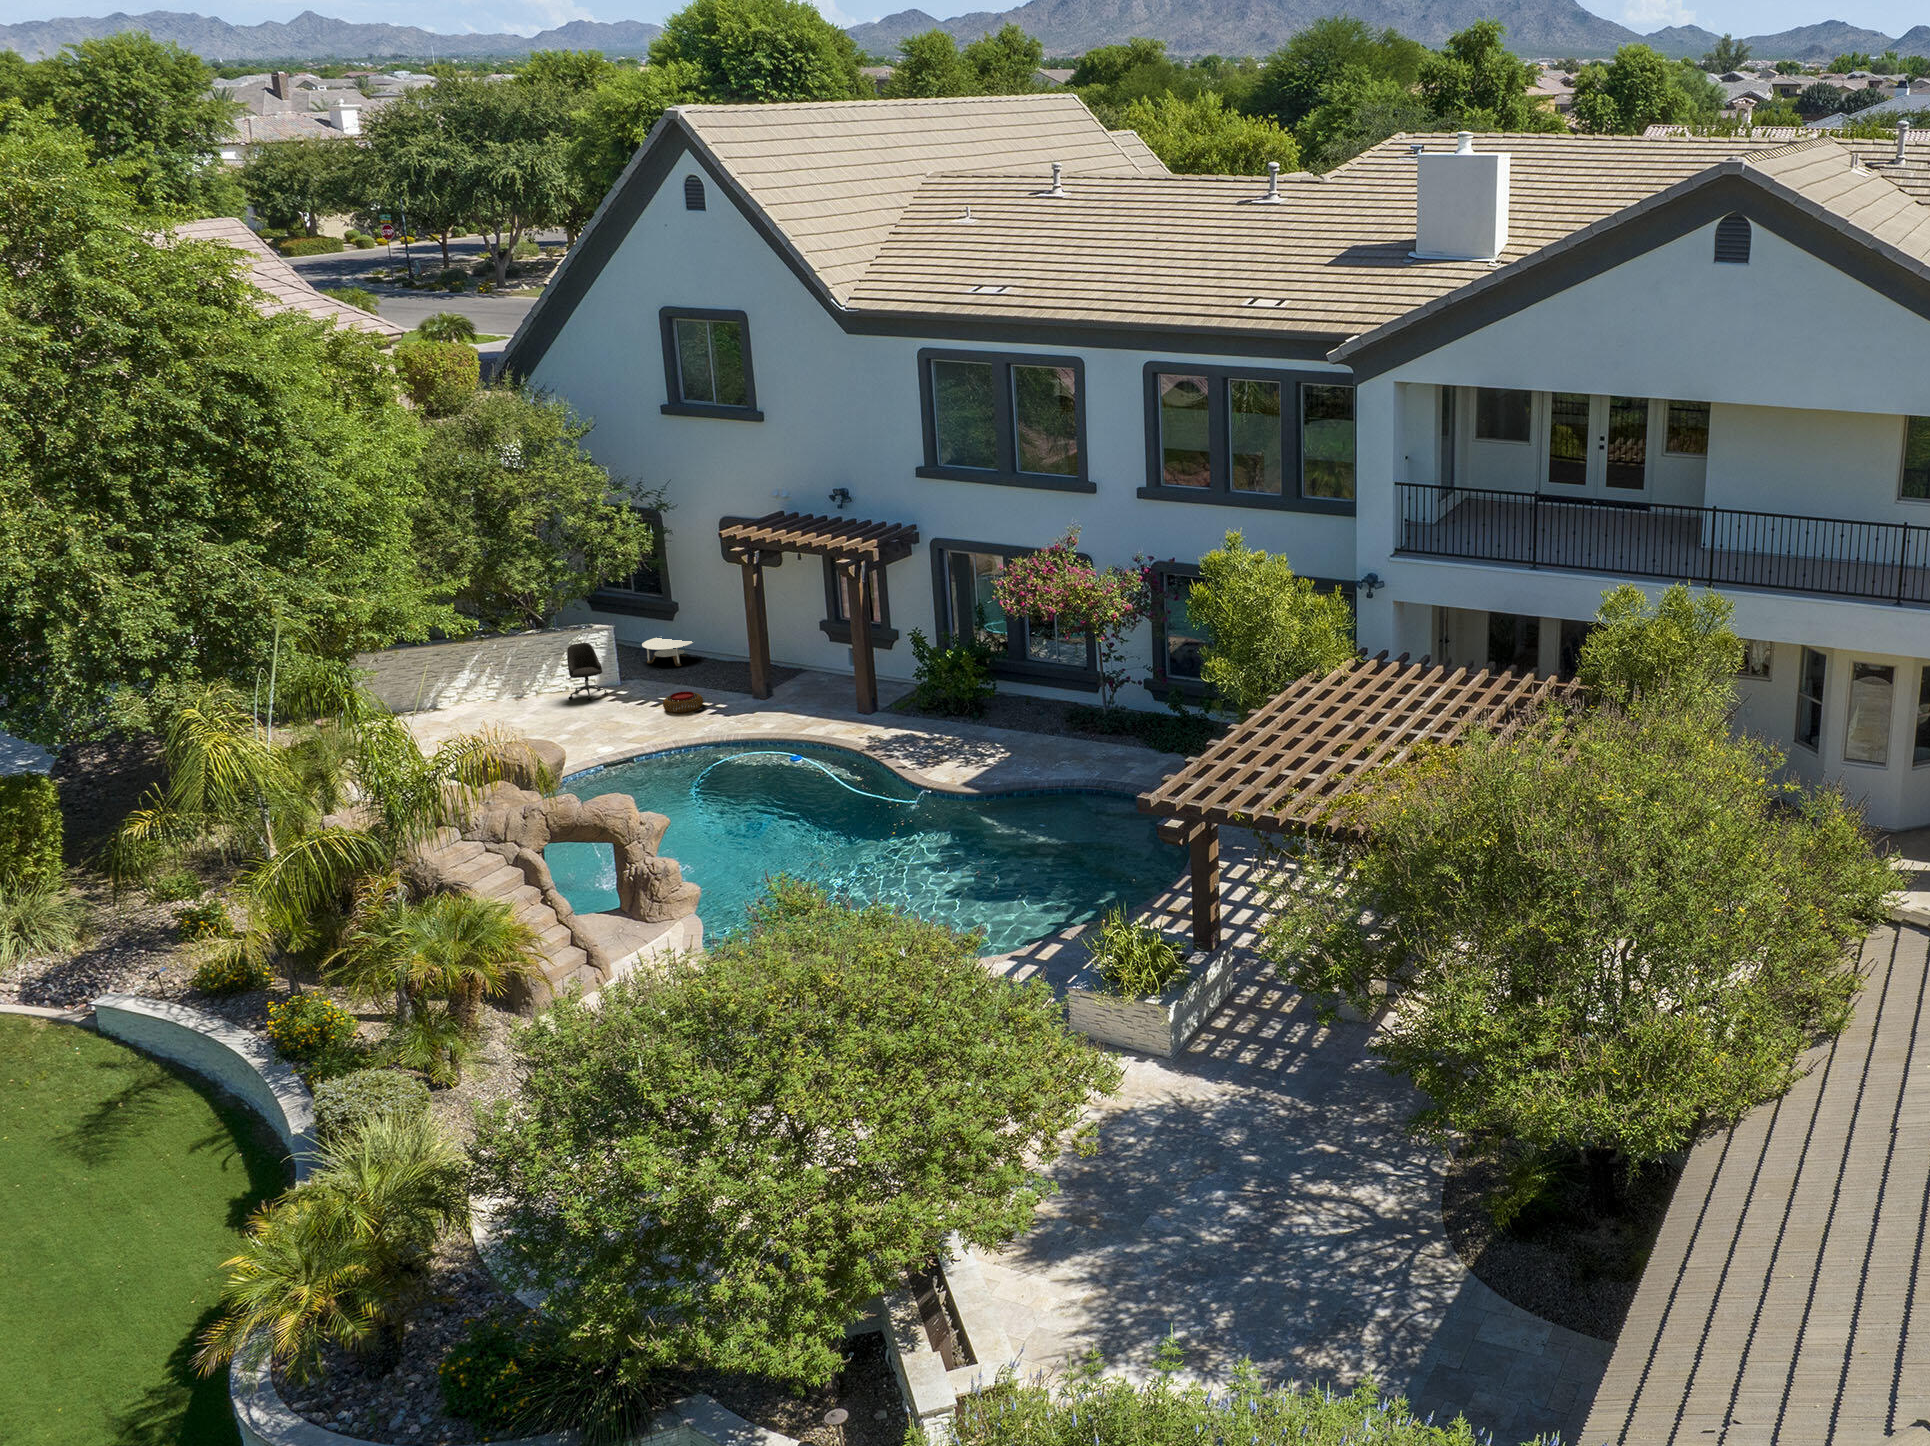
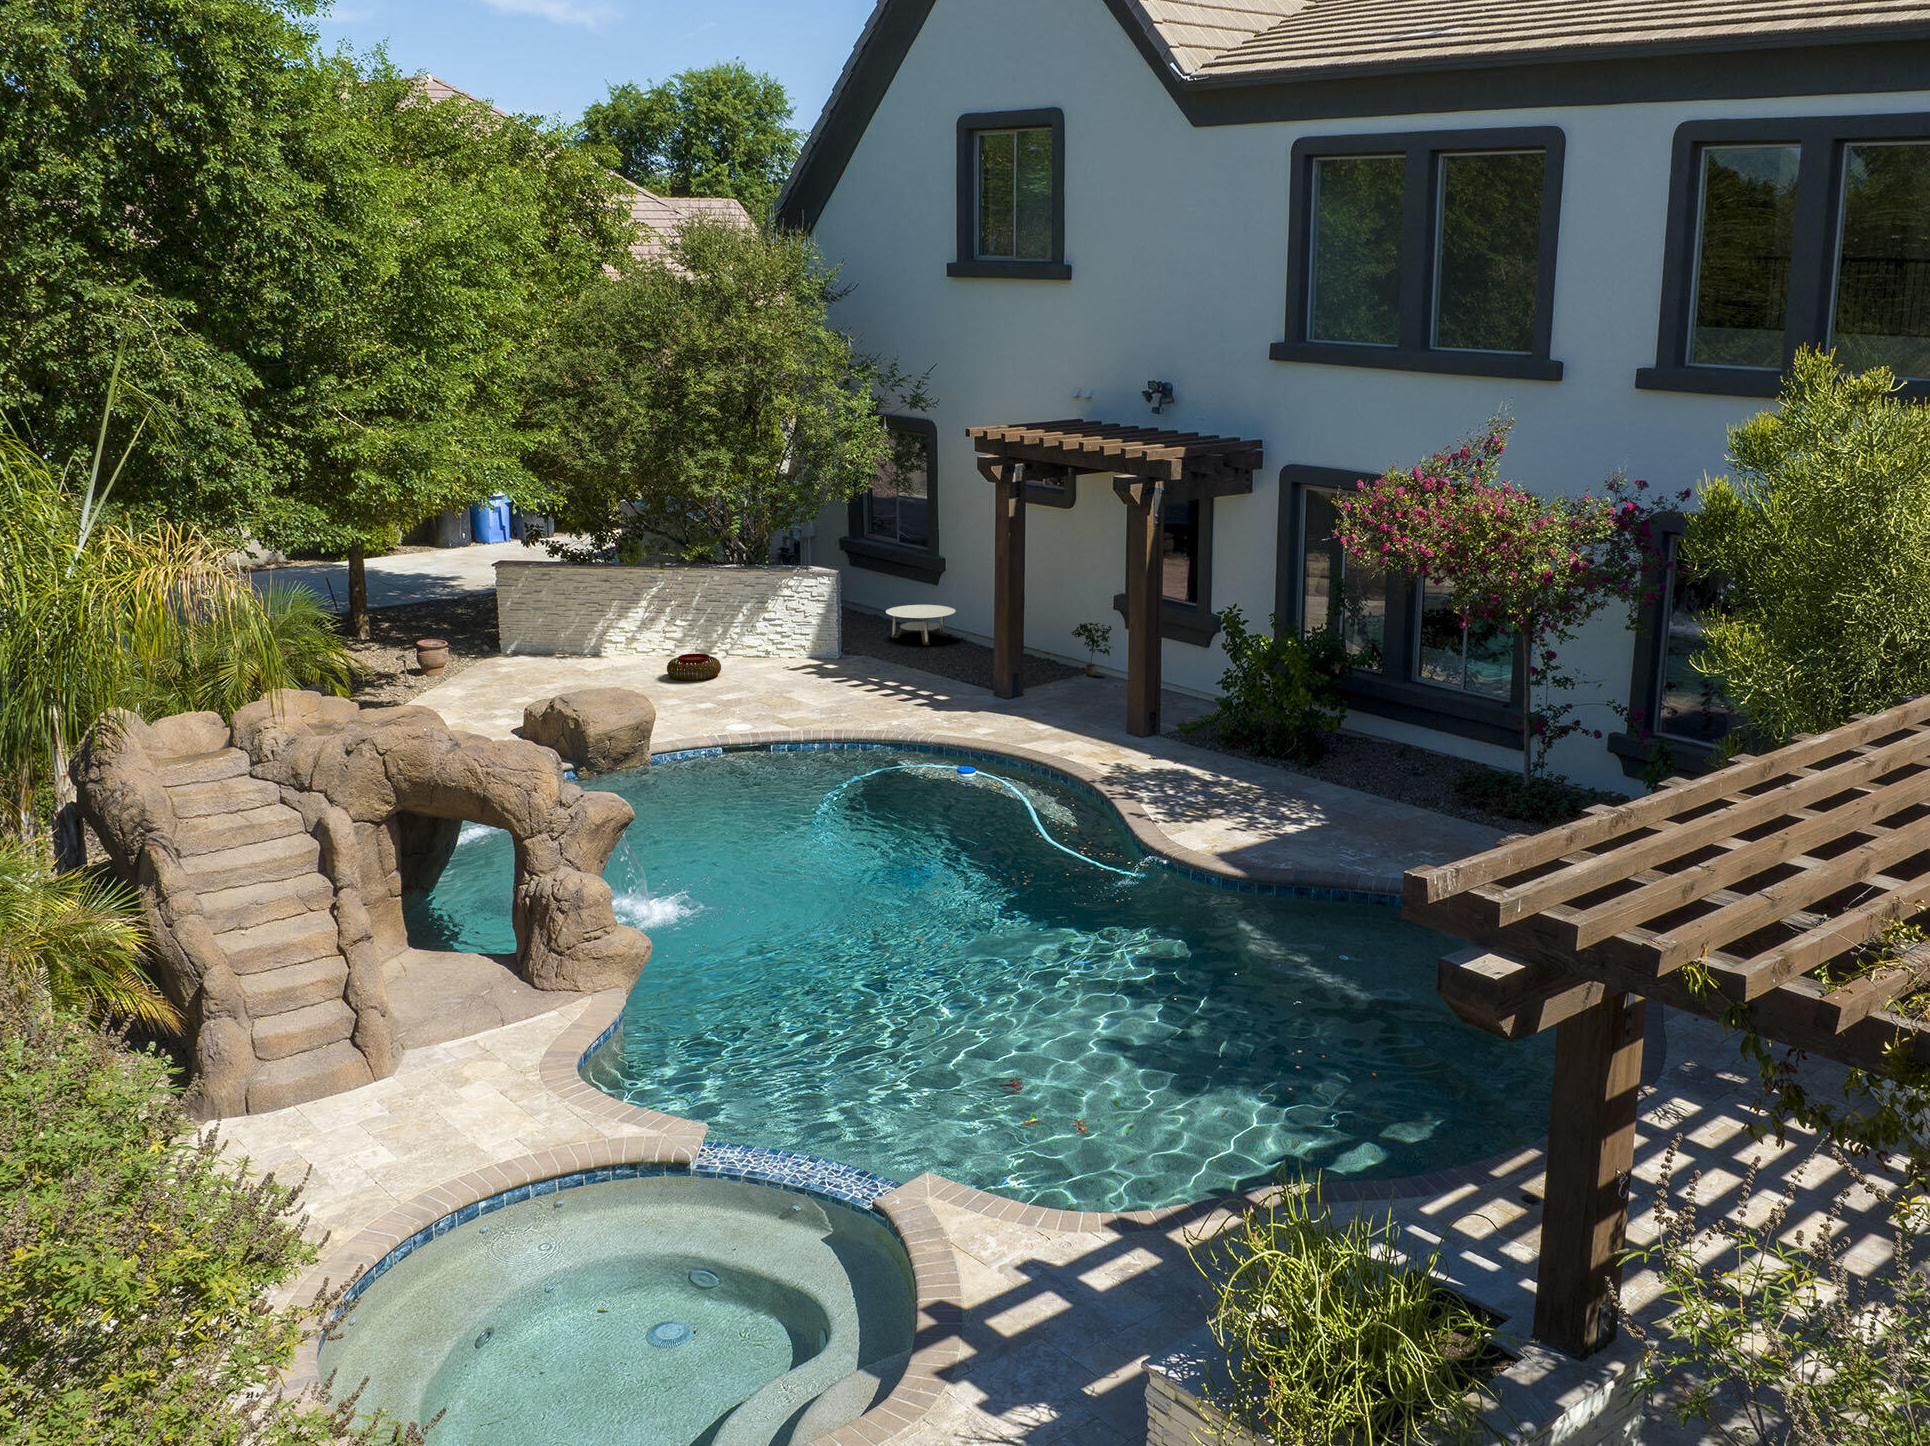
potted plant: none [797,640,828,675] -> present [1071,623,1114,676]
chair: present [567,643,608,701] -> none [763,589,813,668]
pouf: present [663,692,703,713] -> present [667,653,721,681]

